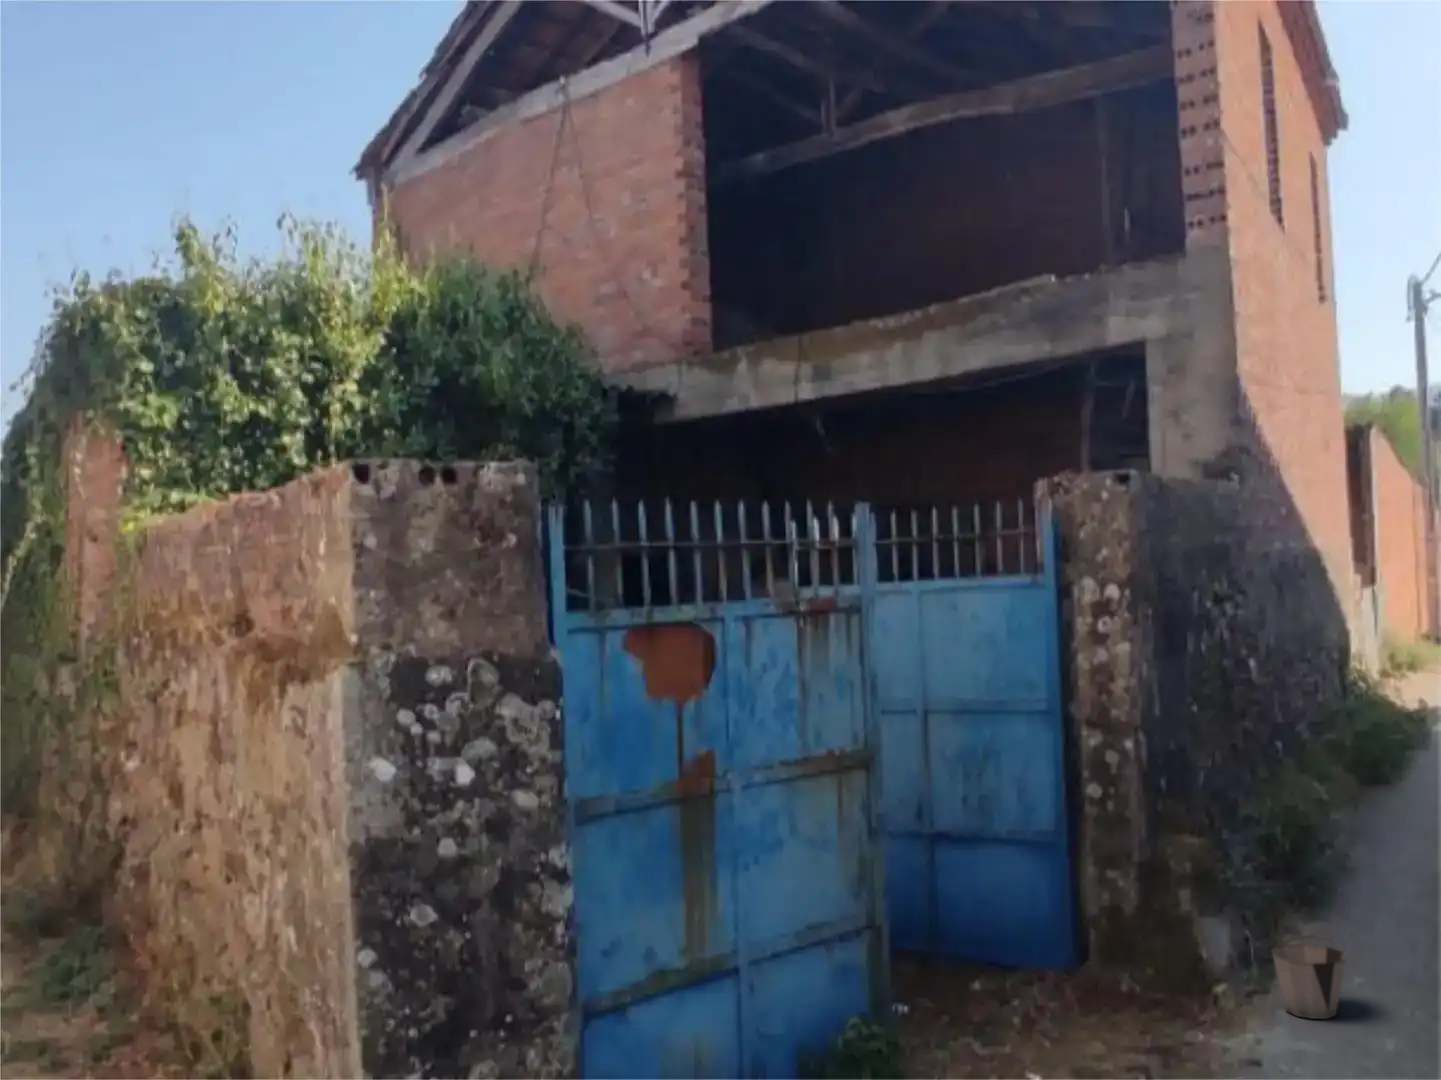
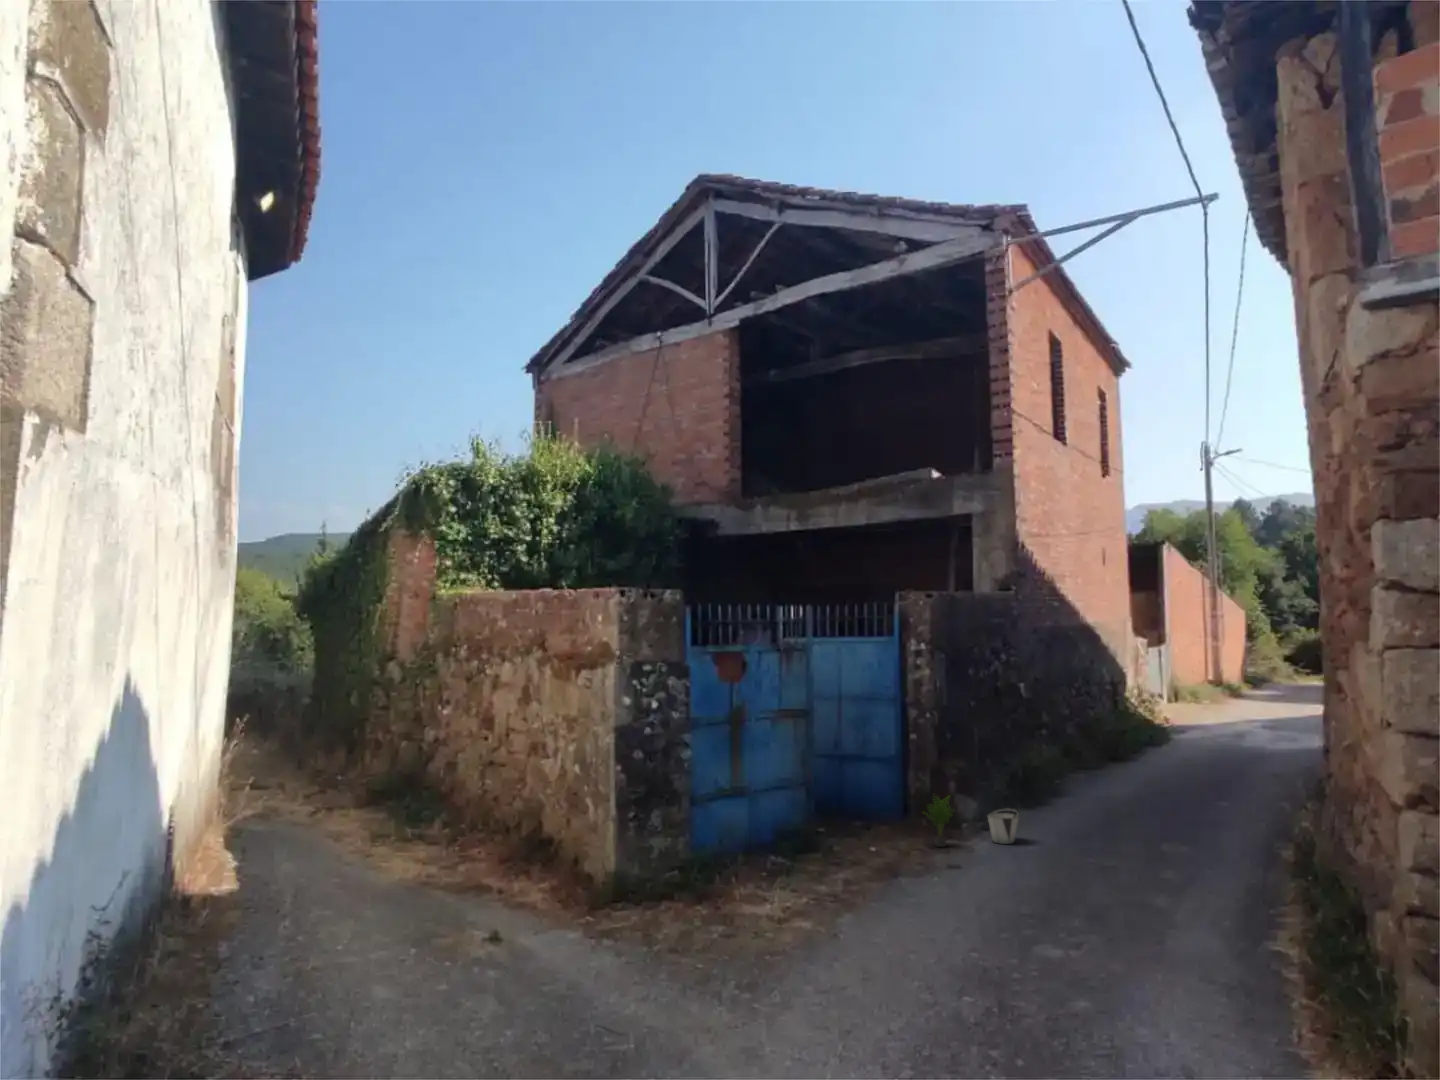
potted plant: none [1125,912,1213,1036] -> present [929,799,950,847]

